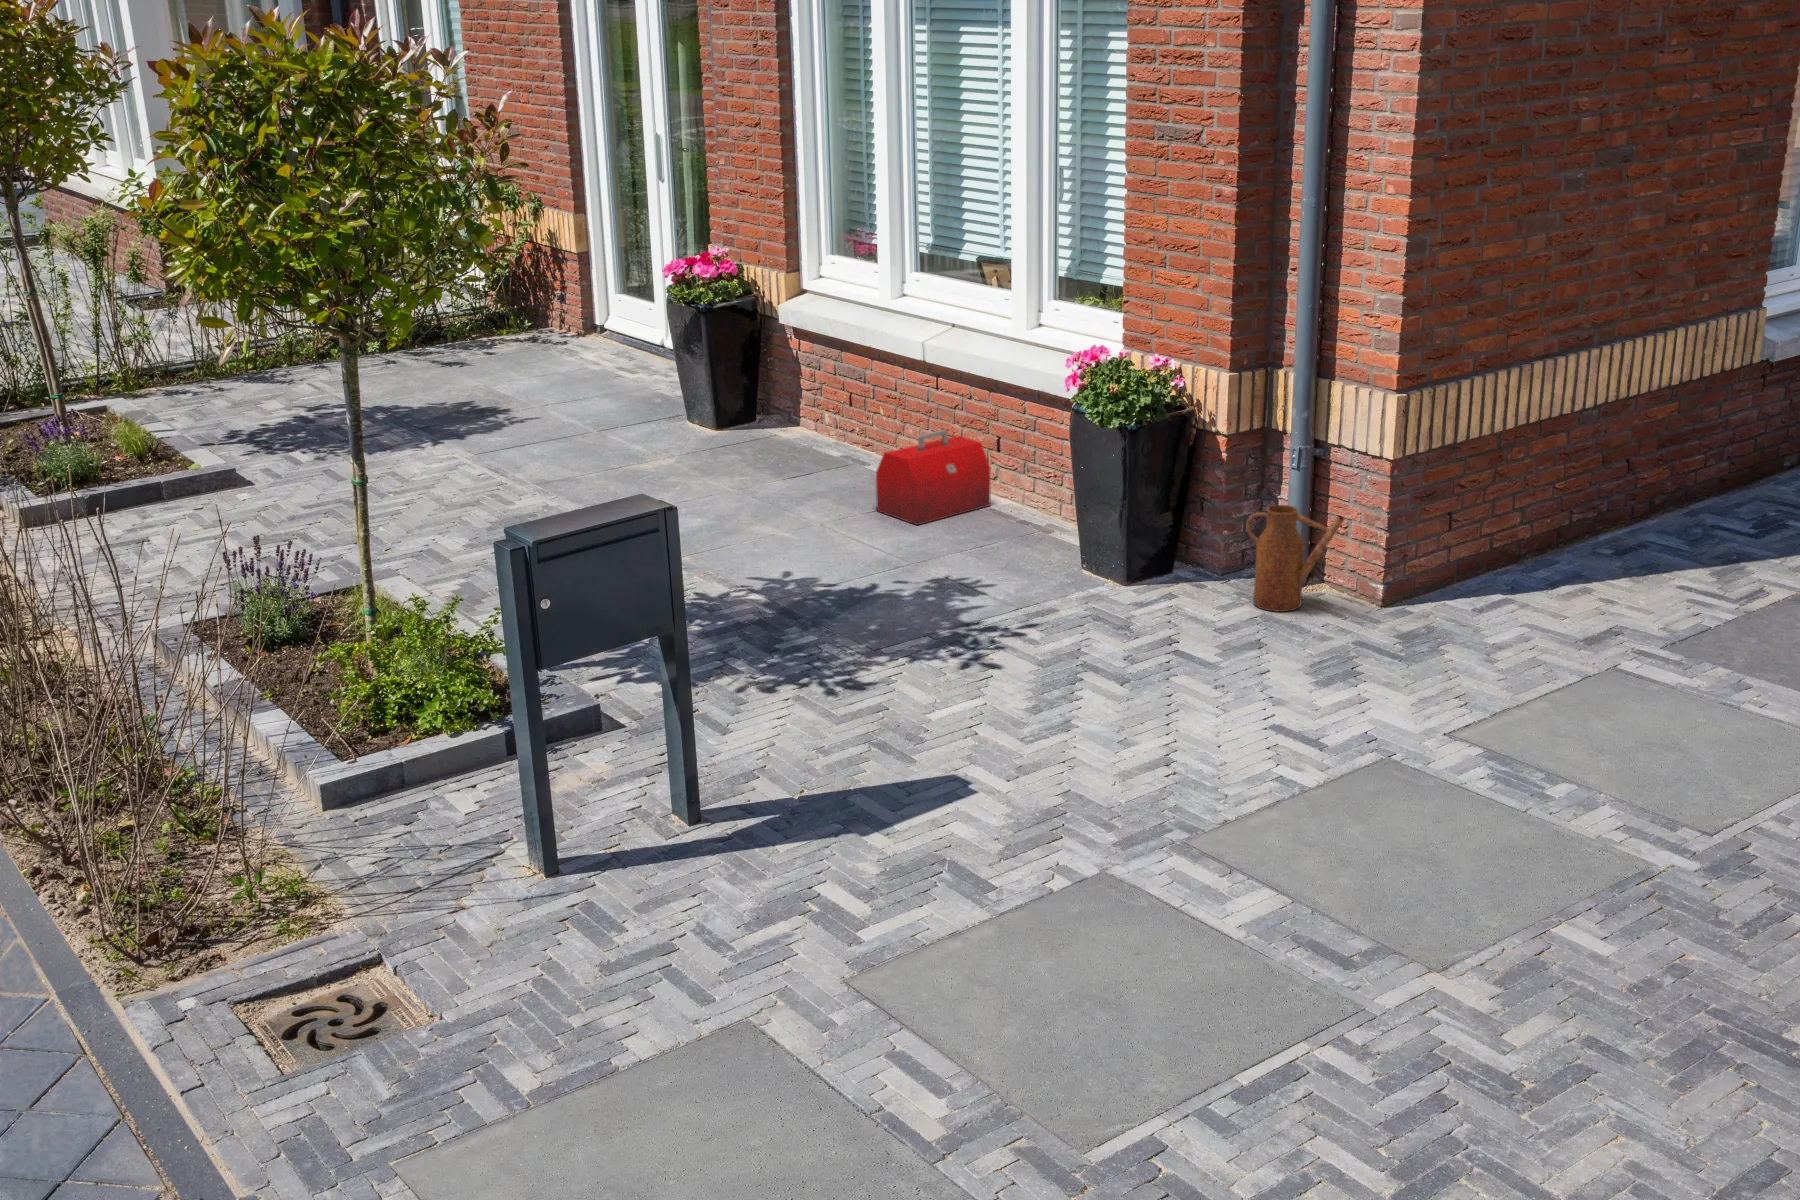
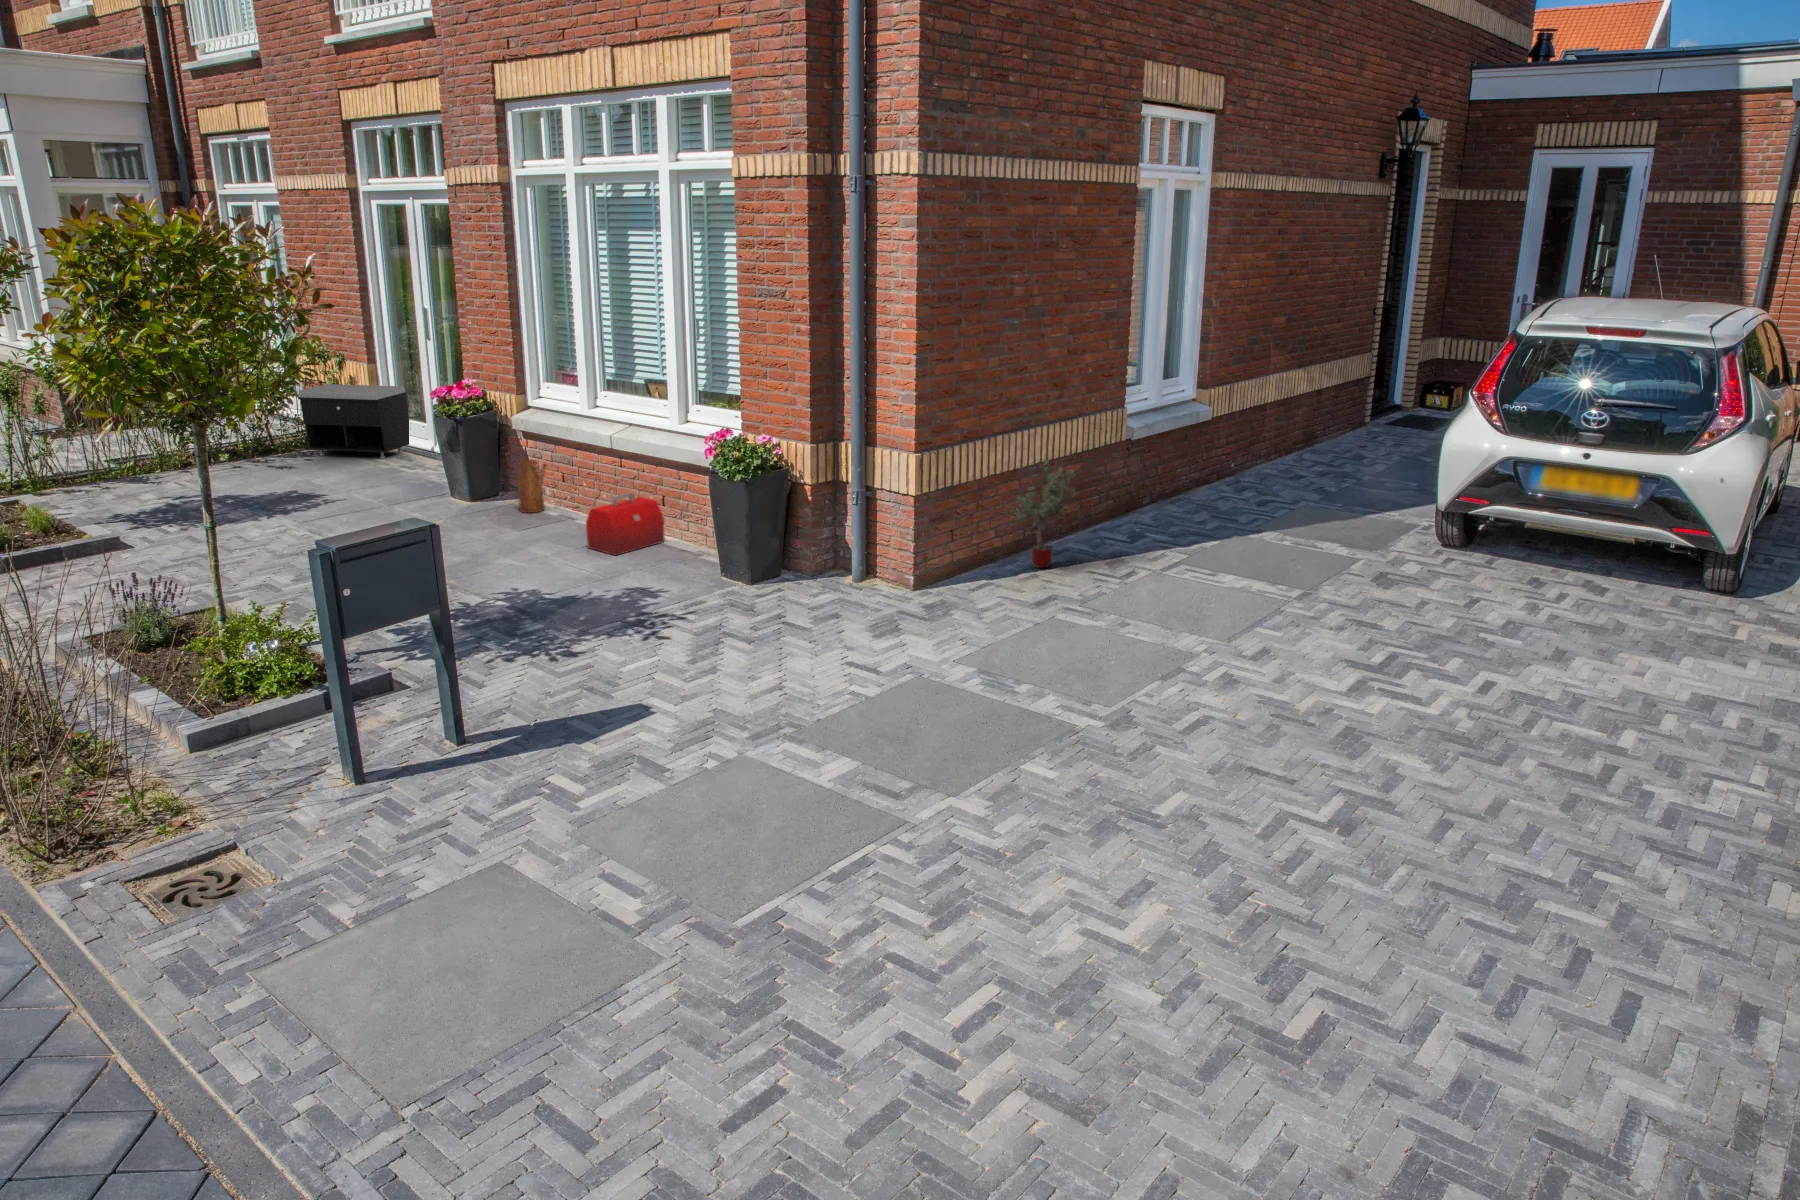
storage bench: none [484,247,633,355] -> present [298,384,409,458]
potted tree: none [1549,401,1671,582] -> present [1010,460,1076,568]
watering can: present [1246,505,1344,612] -> present [517,460,546,513]

